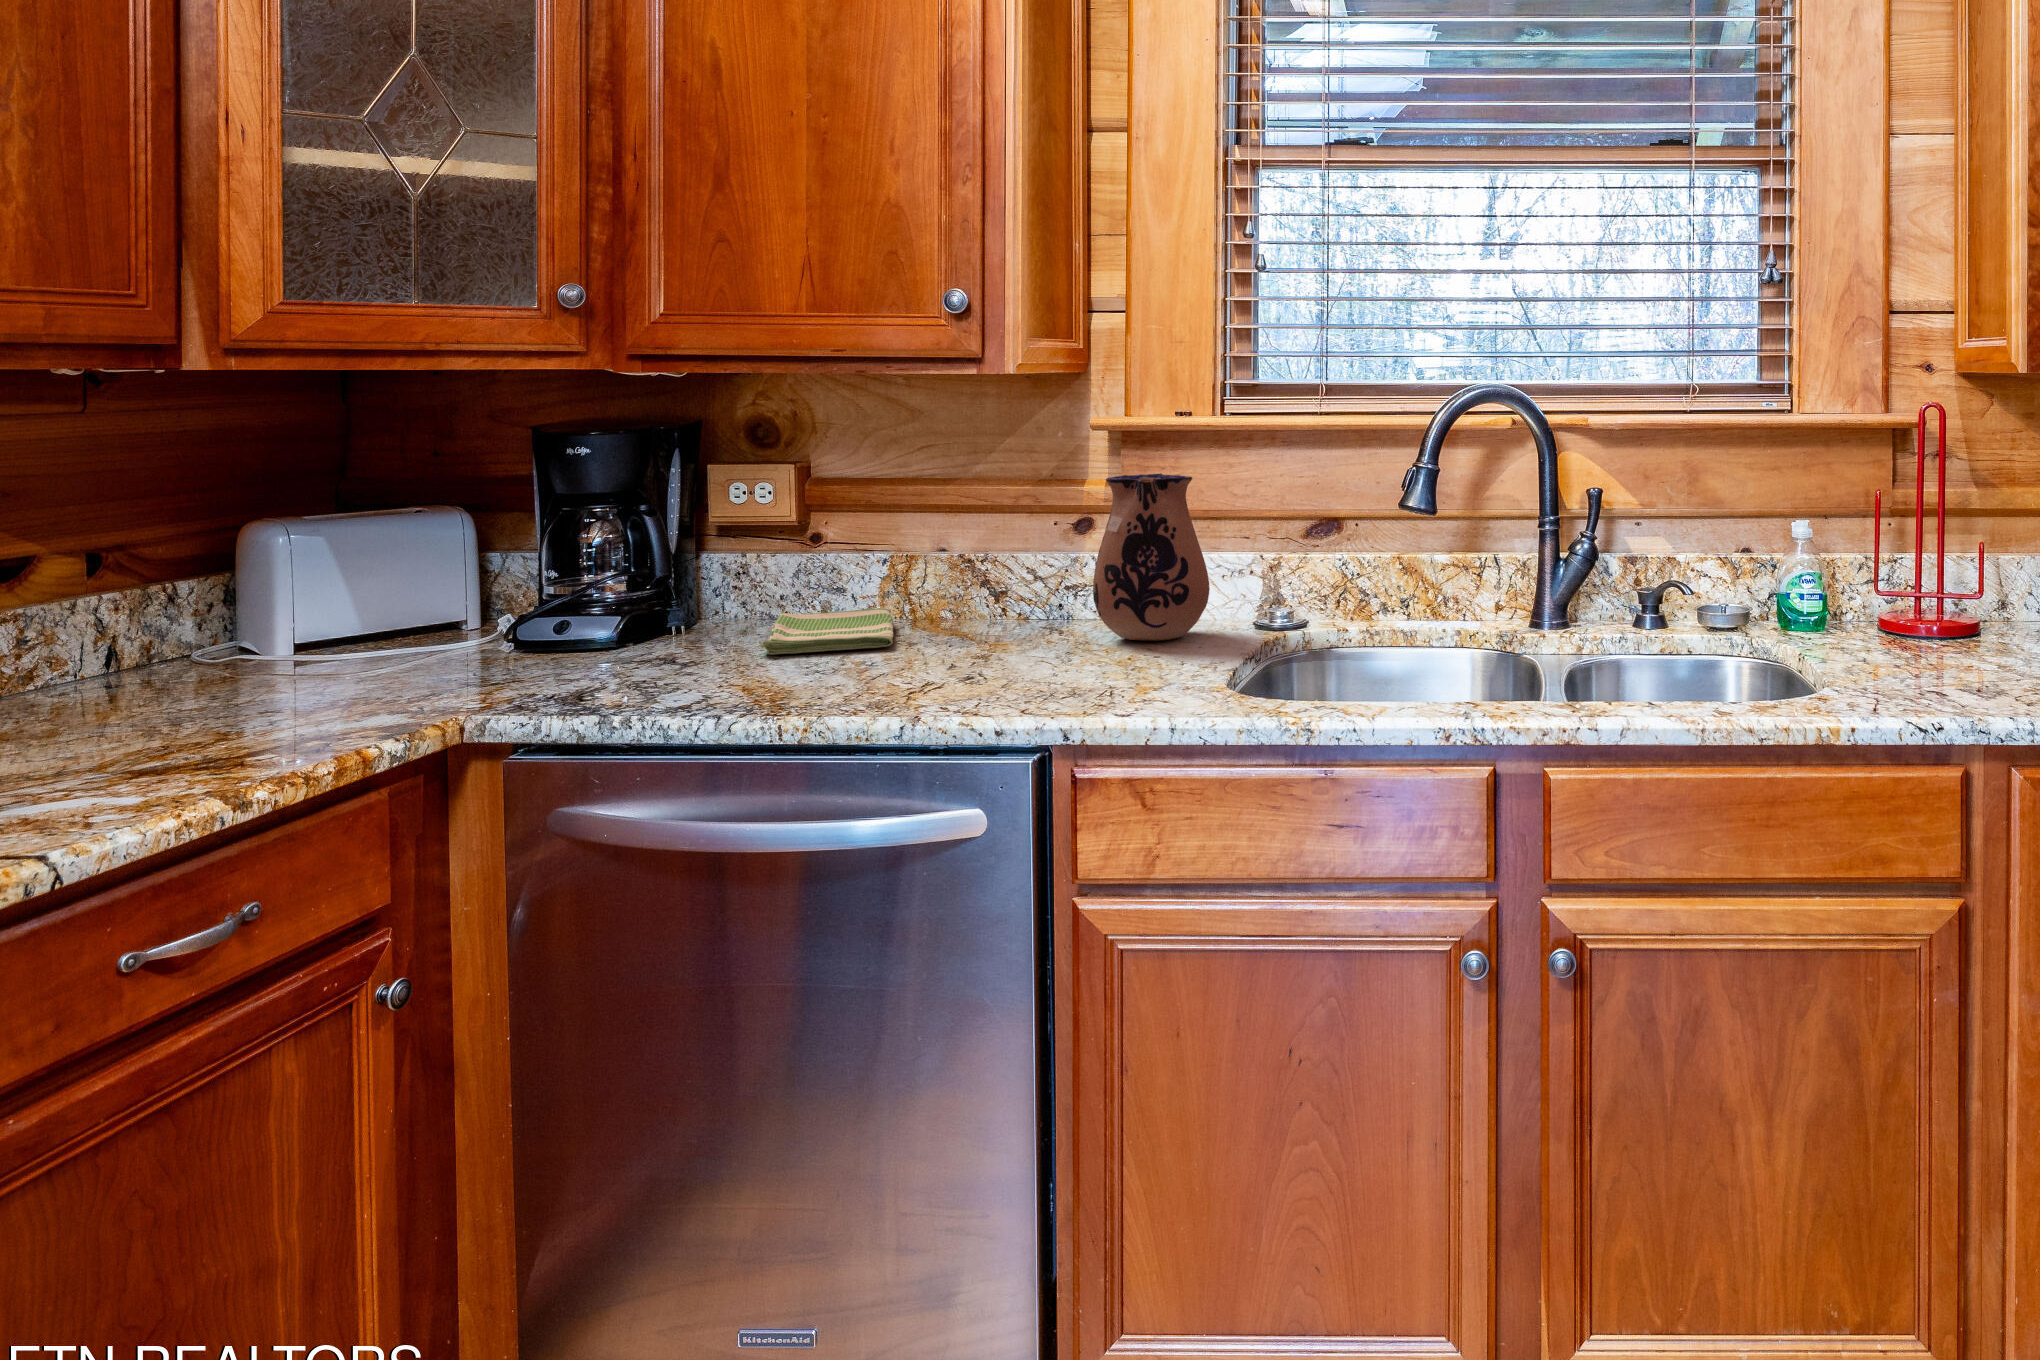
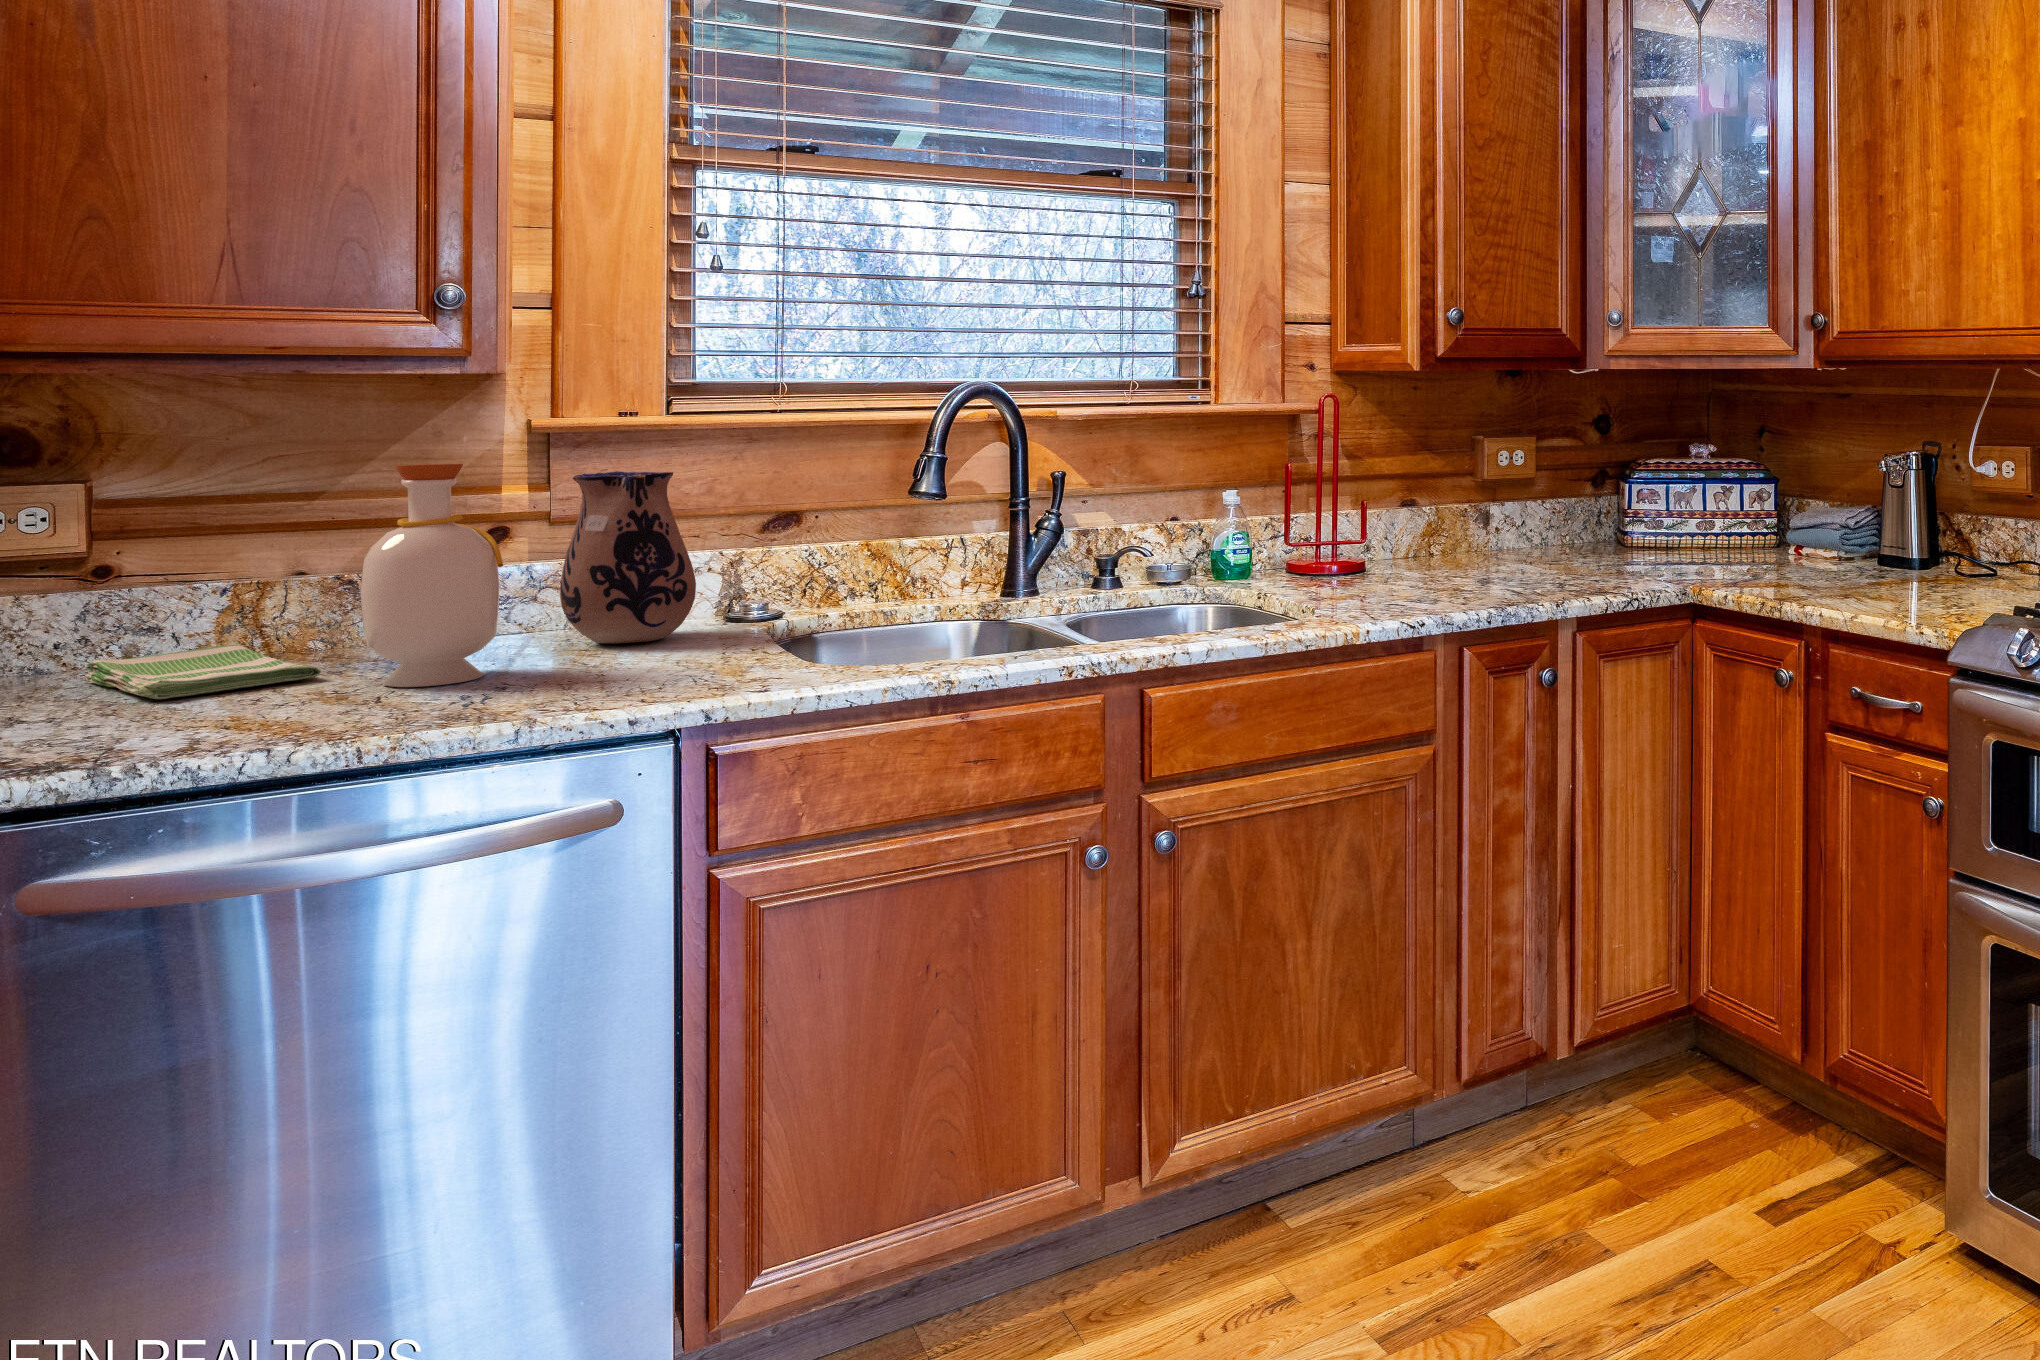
bottle: none [892,465,1003,668] -> present [360,464,503,687]

